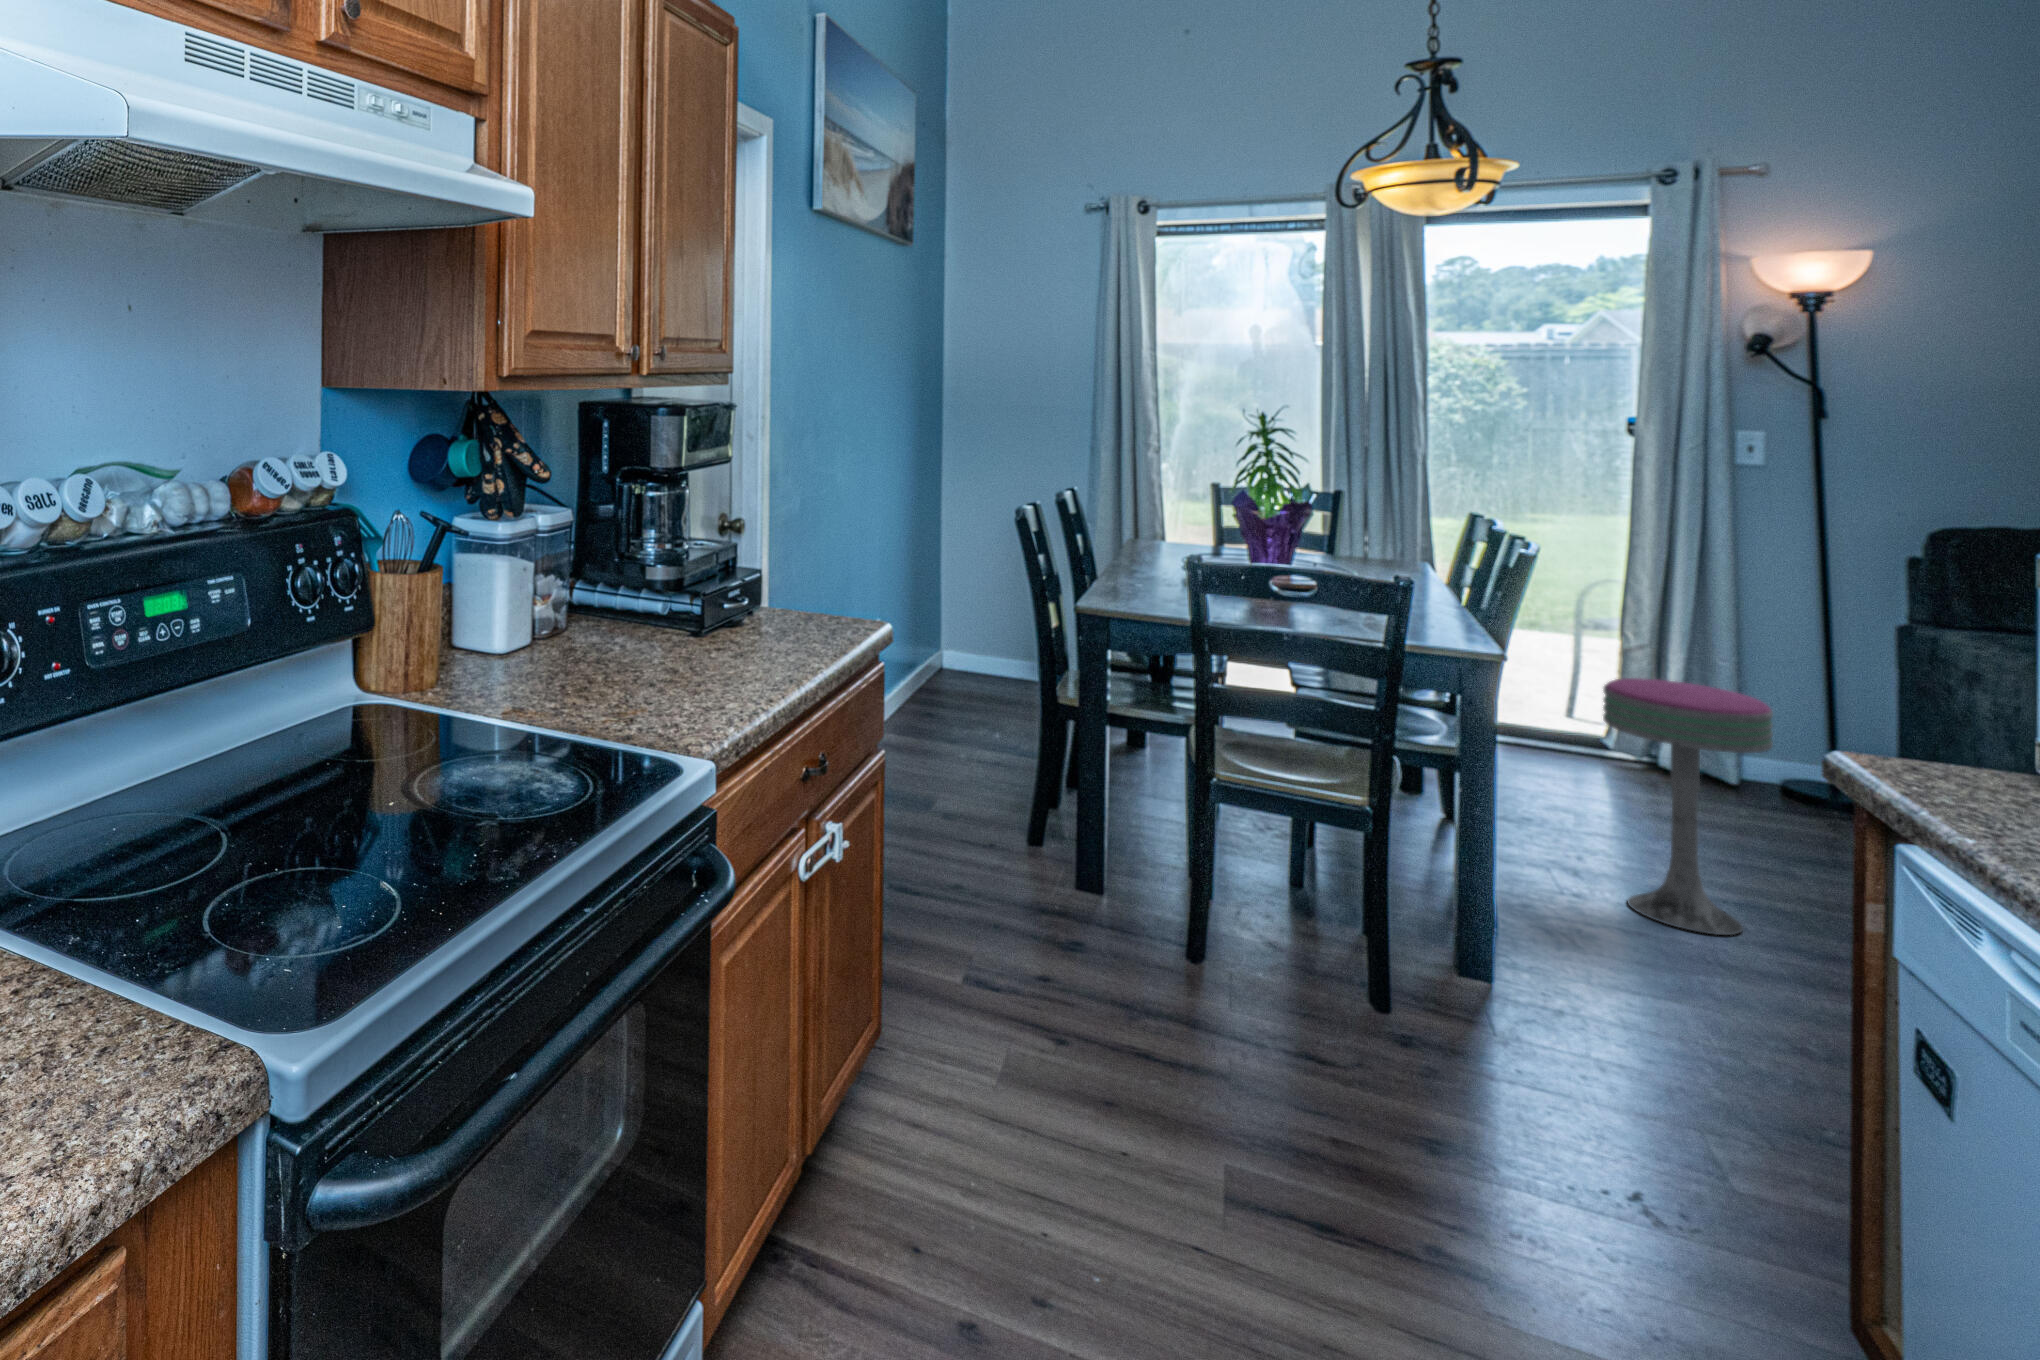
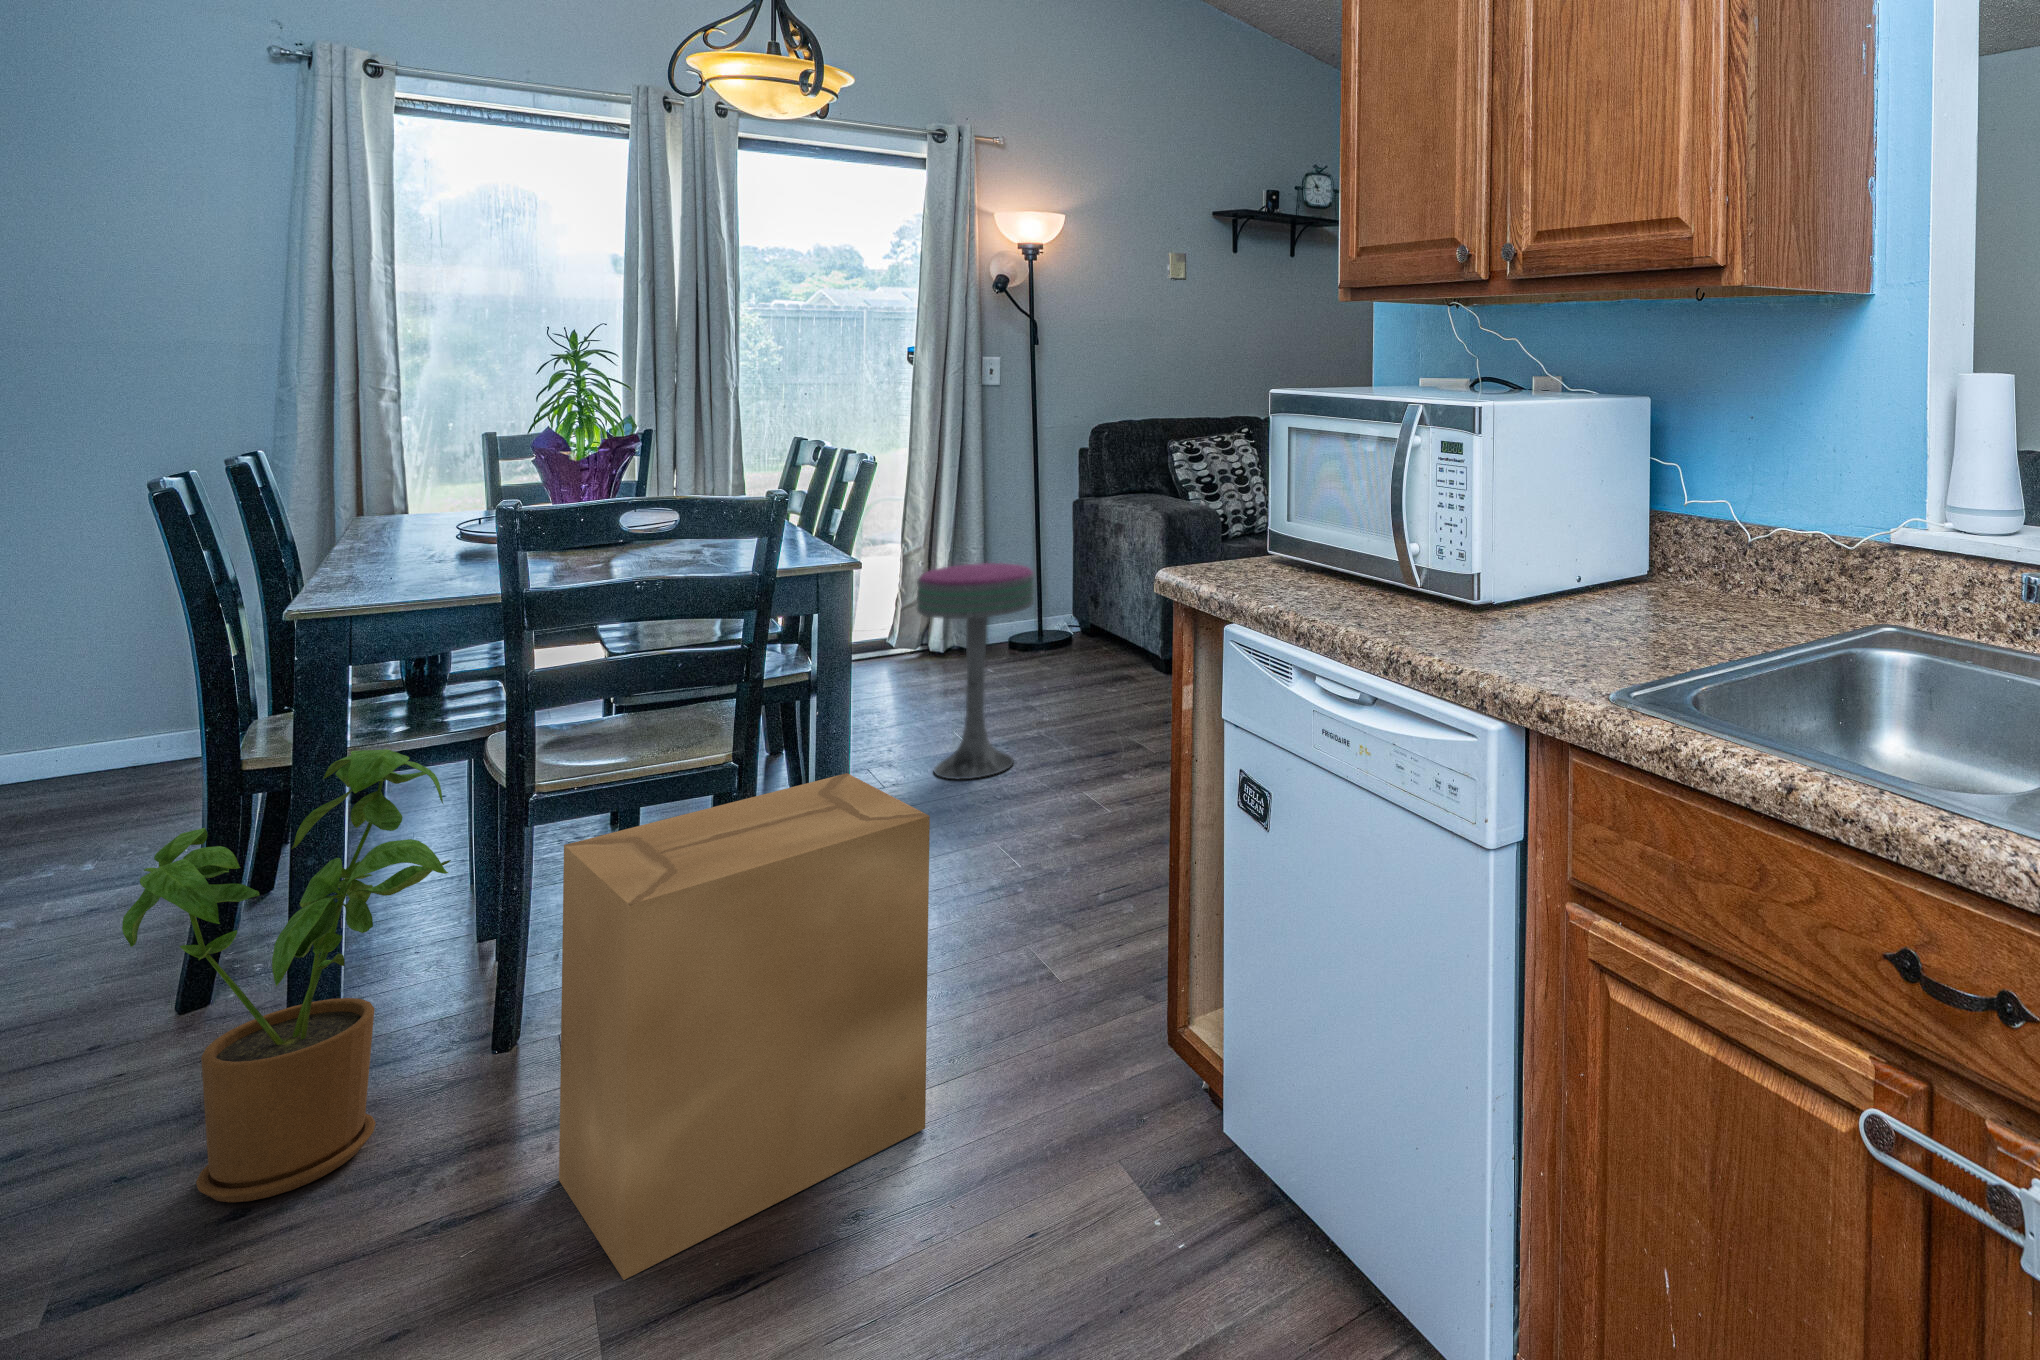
house plant: none [1003,714,1159,985] -> present [122,749,451,1202]
cardboard box: none [1223,826,1531,1224] -> present [559,773,930,1280]

